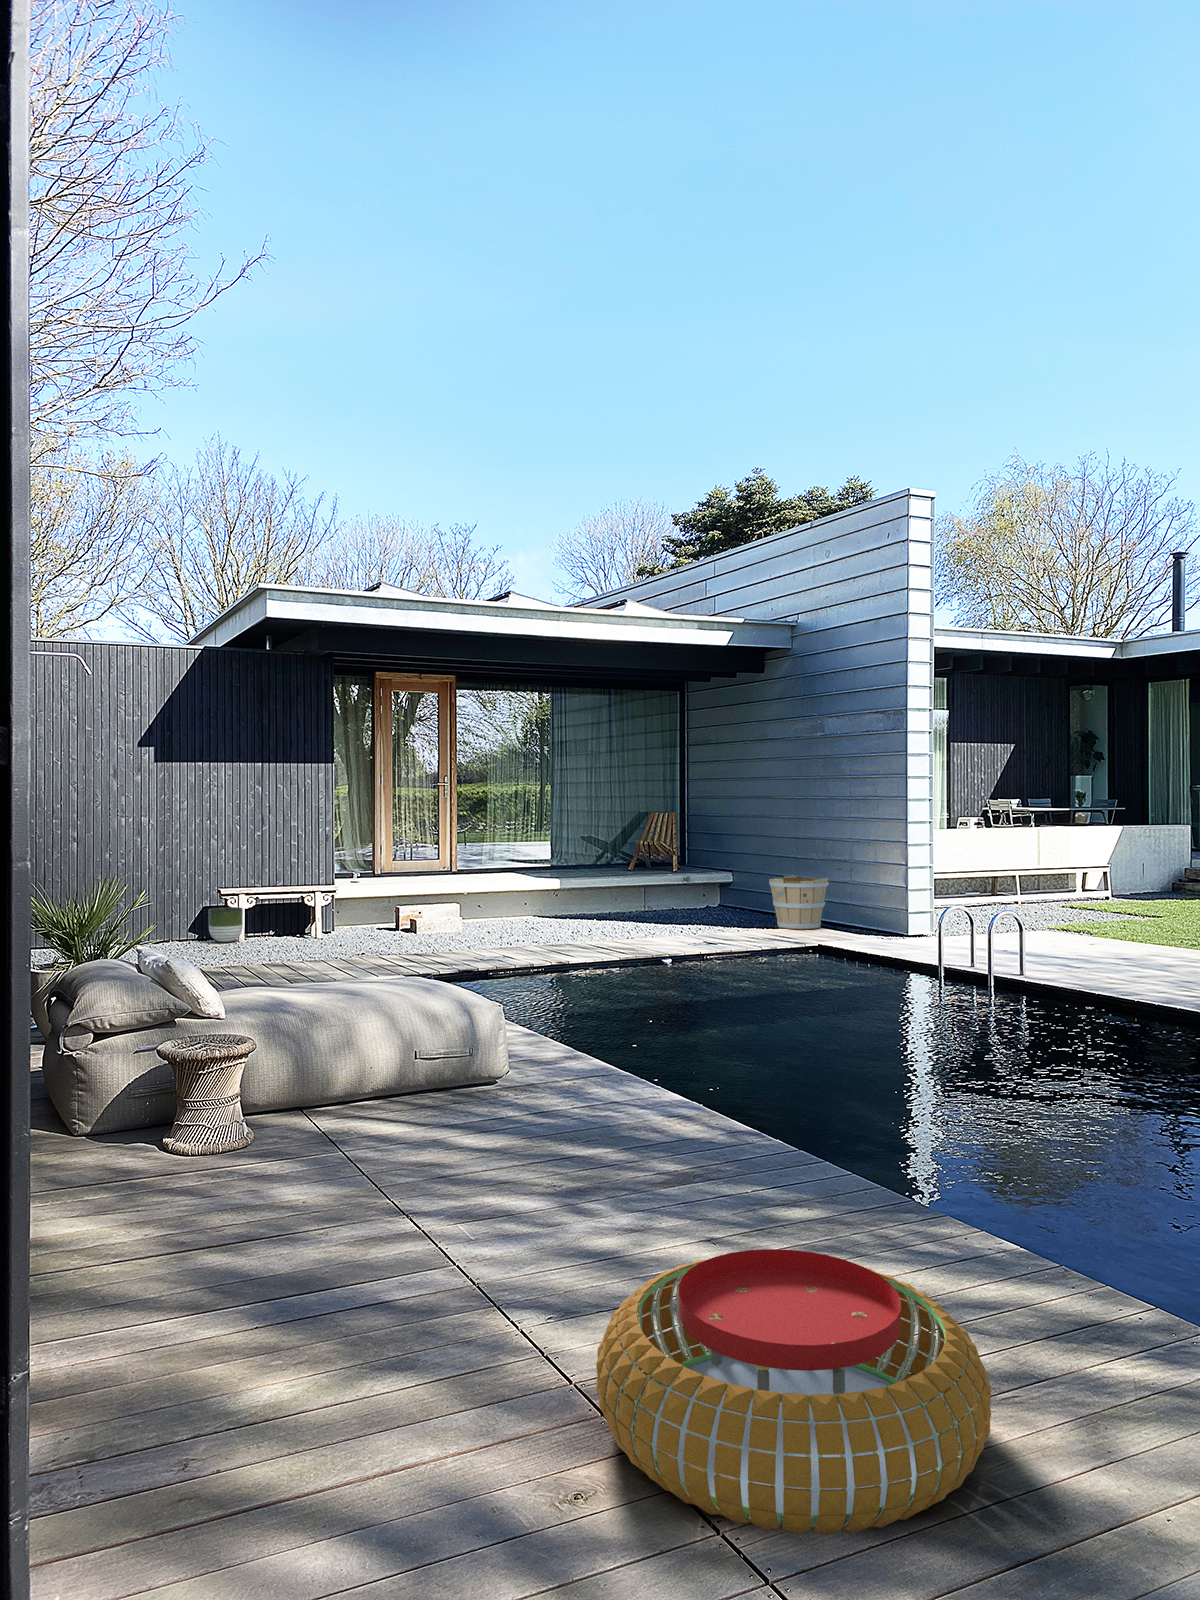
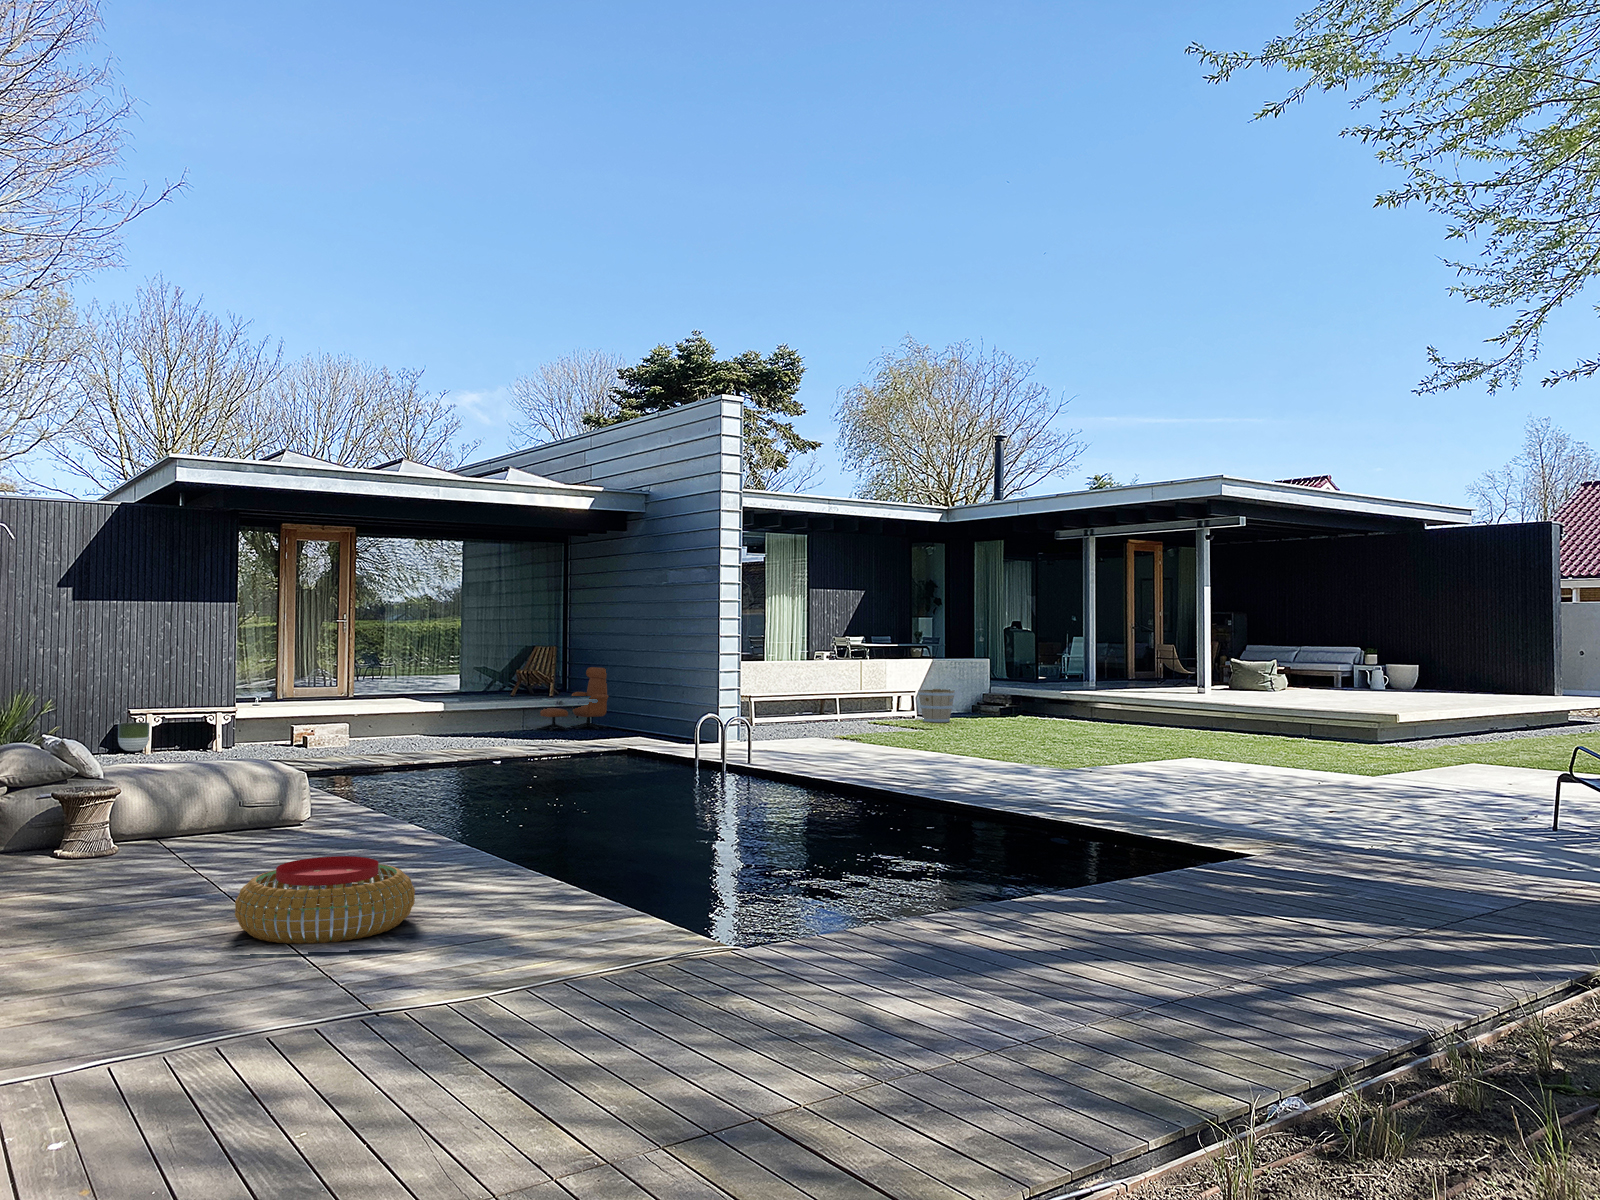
lounge chair: none [665,837,749,913] -> present [537,667,609,731]
wooden bucket: present [769,876,829,929] -> present [918,689,955,723]

